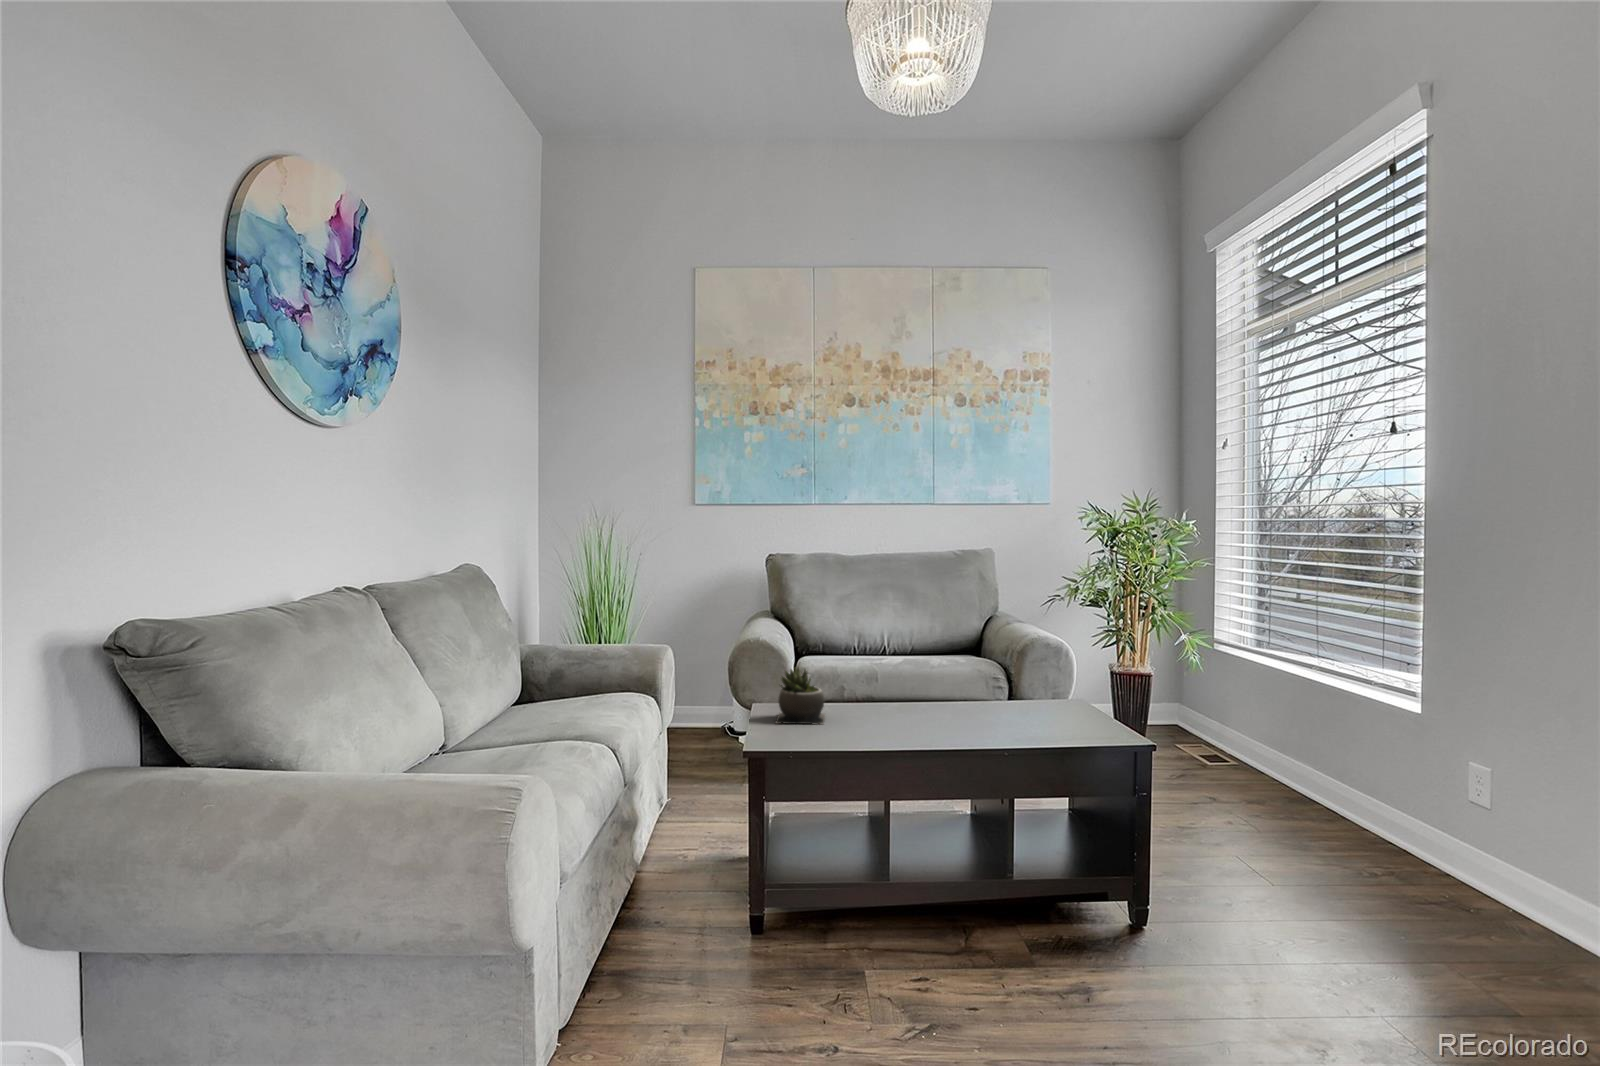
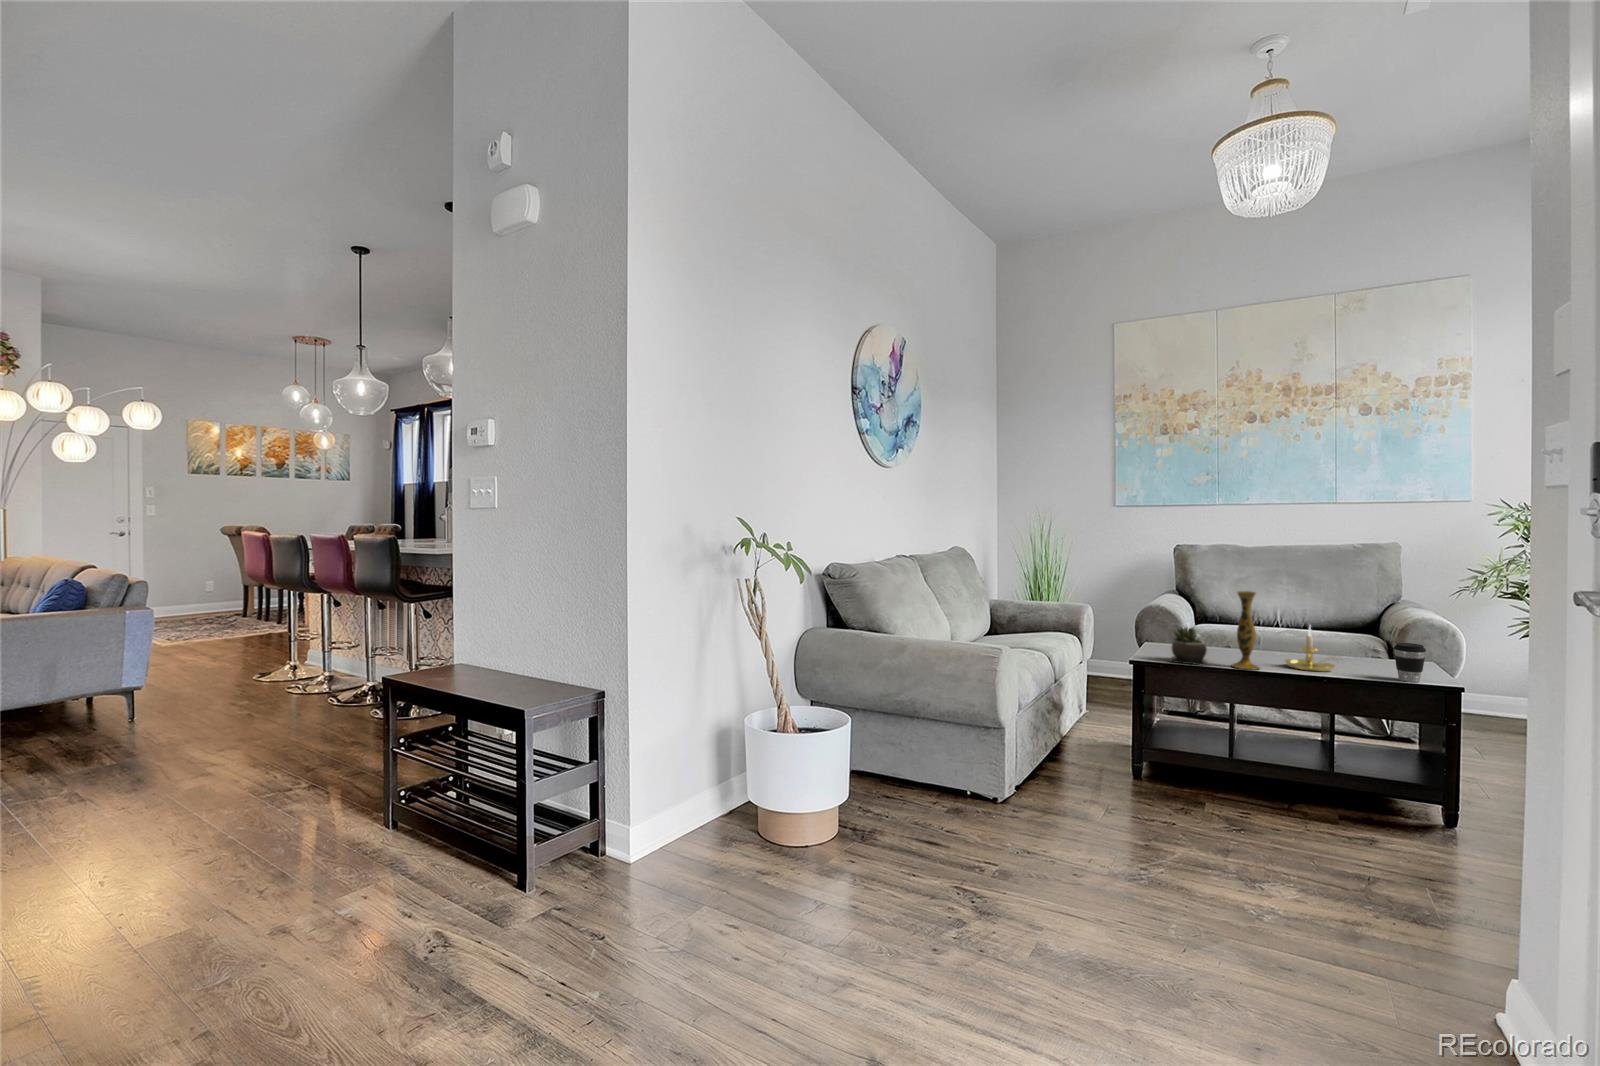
vase: none [855,613,893,725] -> present [1232,591,1260,669]
candle holder: none [917,654,985,718] -> present [1285,626,1336,672]
coffee cup: none [1042,672,1076,723] -> present [1394,643,1426,682]

